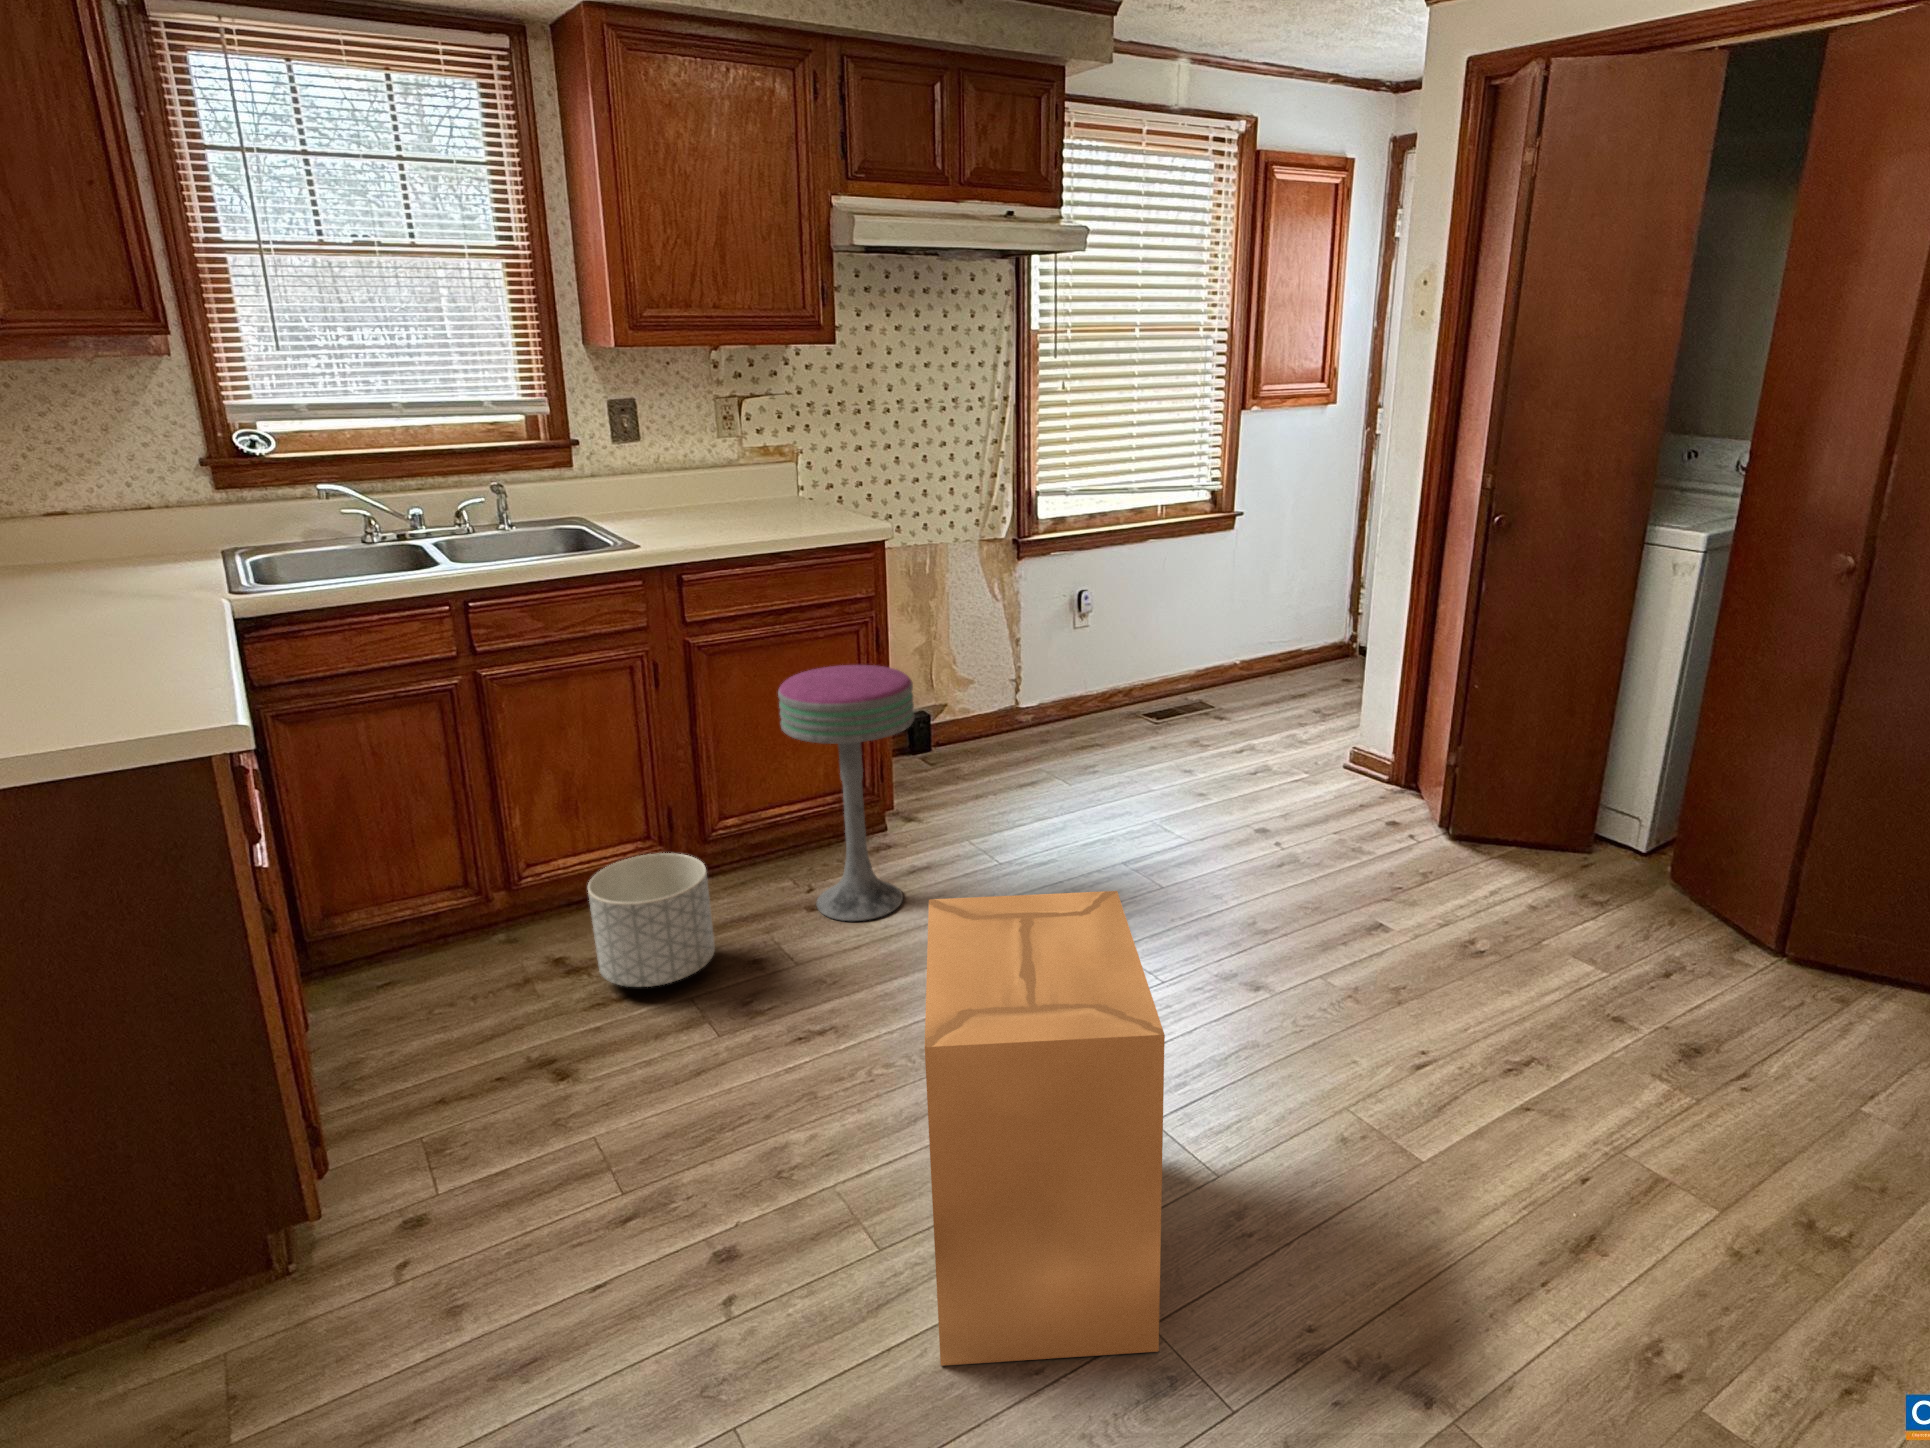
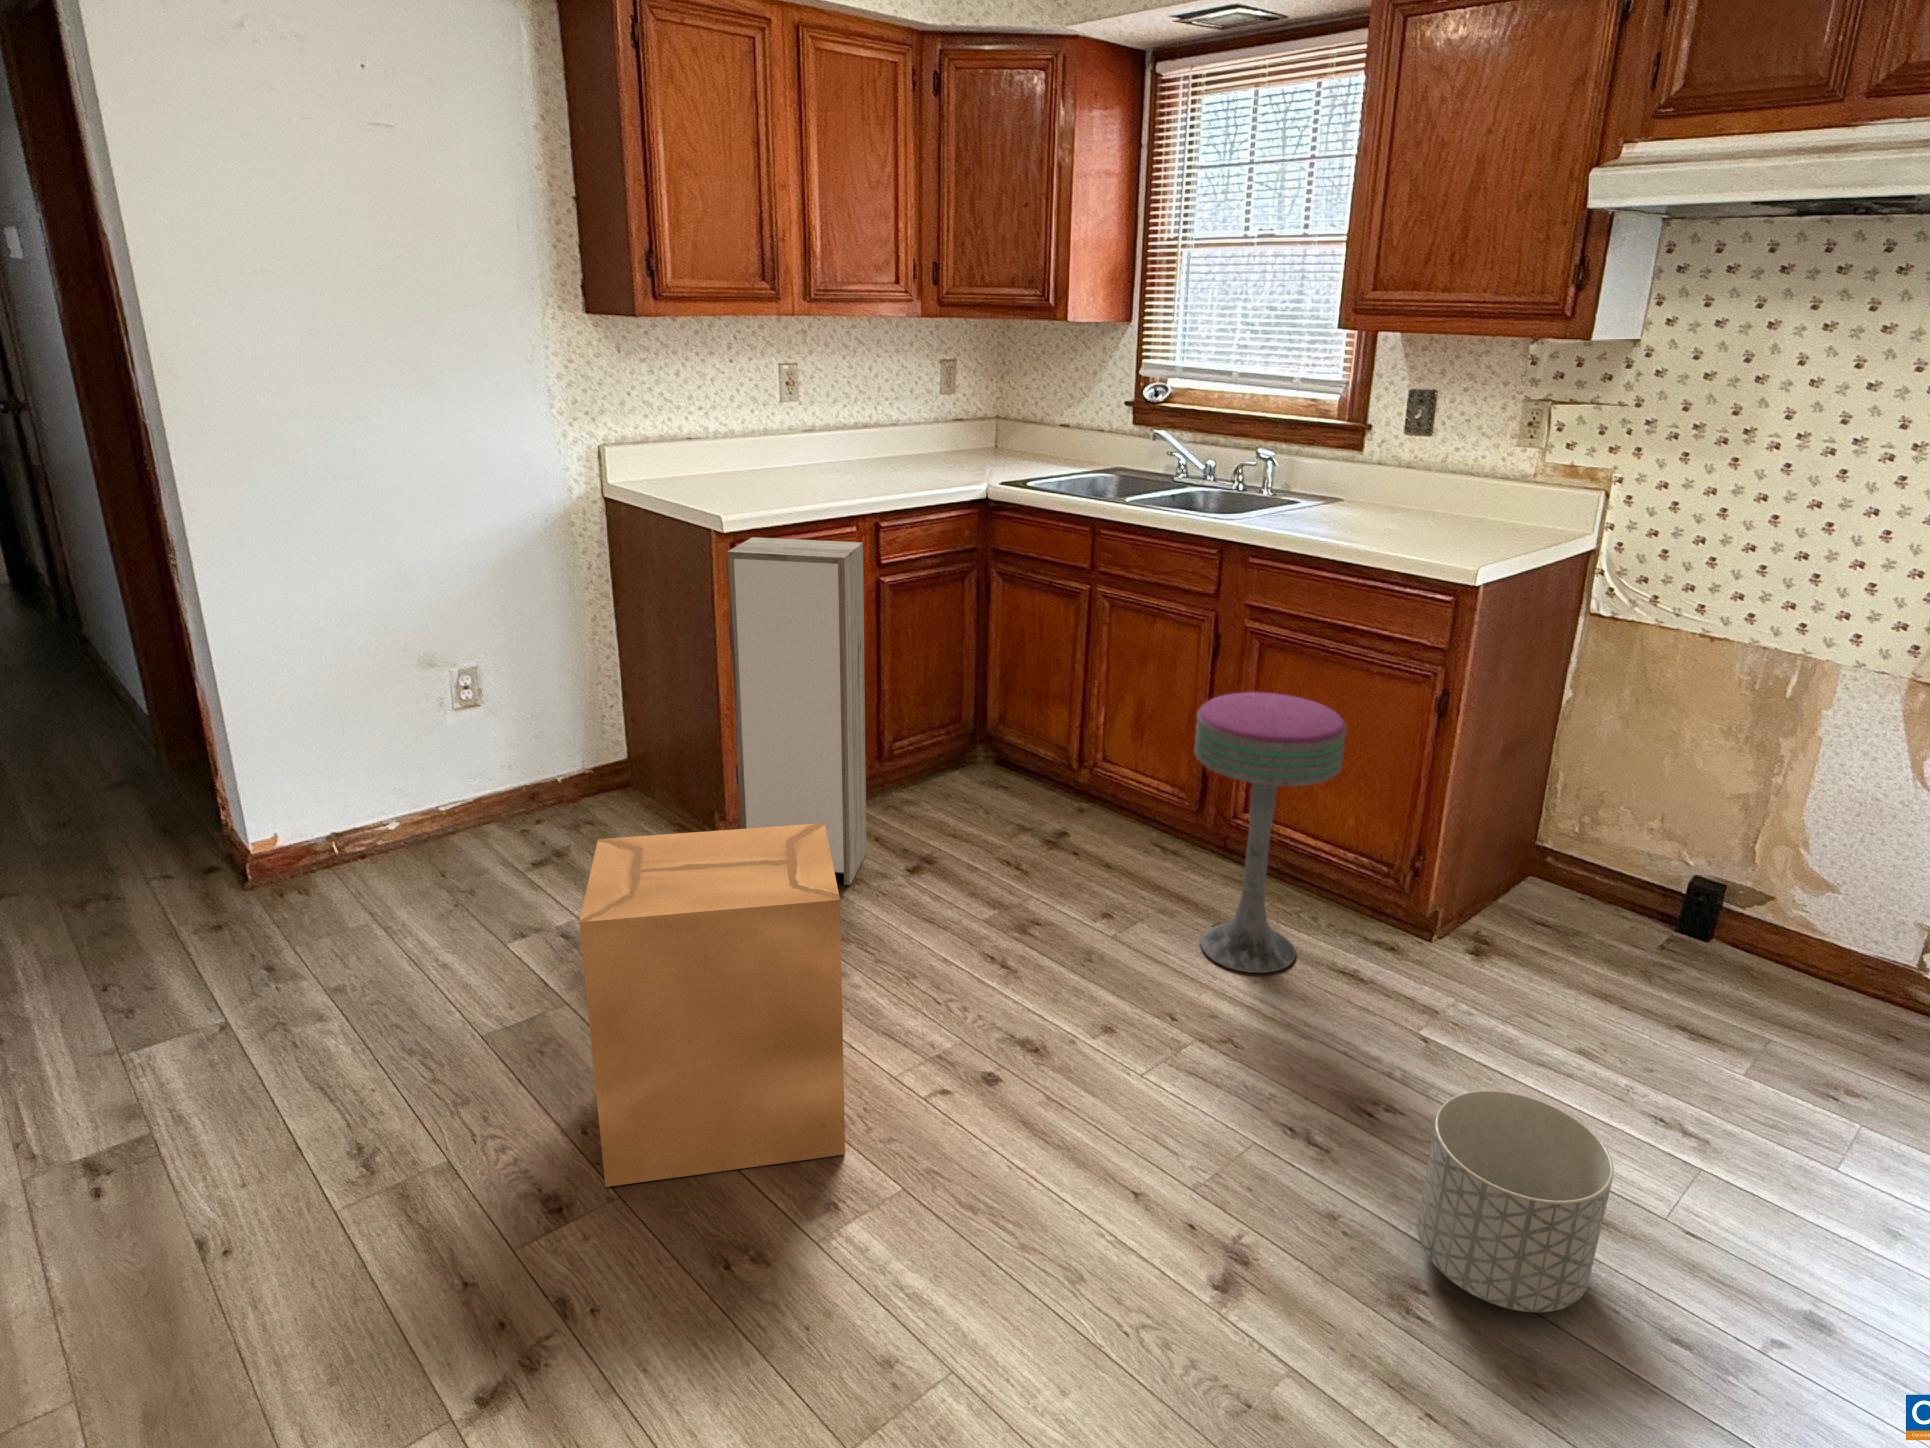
storage cabinet: none [219,674,554,1259] -> present [727,537,867,885]
planter: present [588,853,715,987] -> present [1418,1090,1614,1313]

